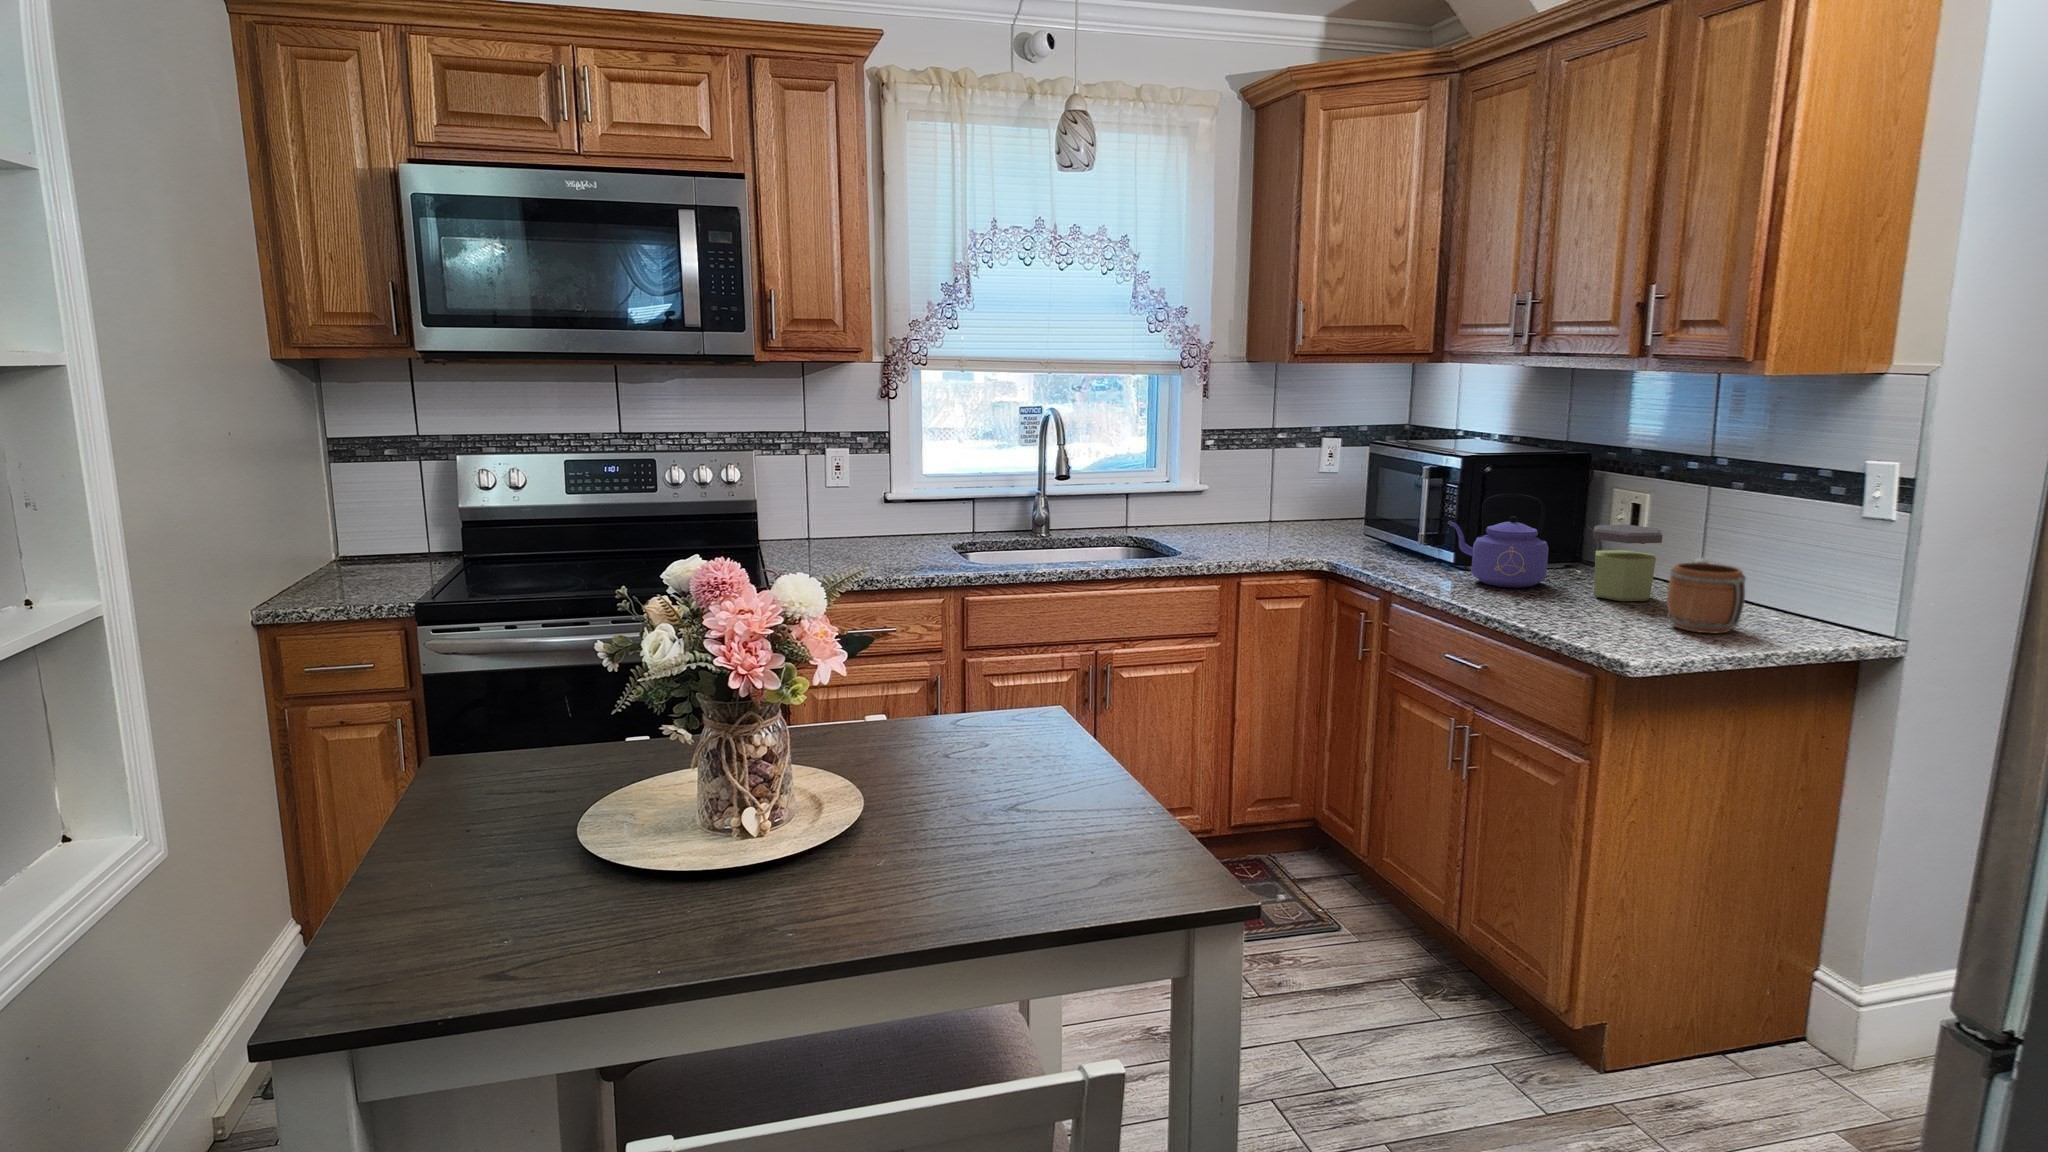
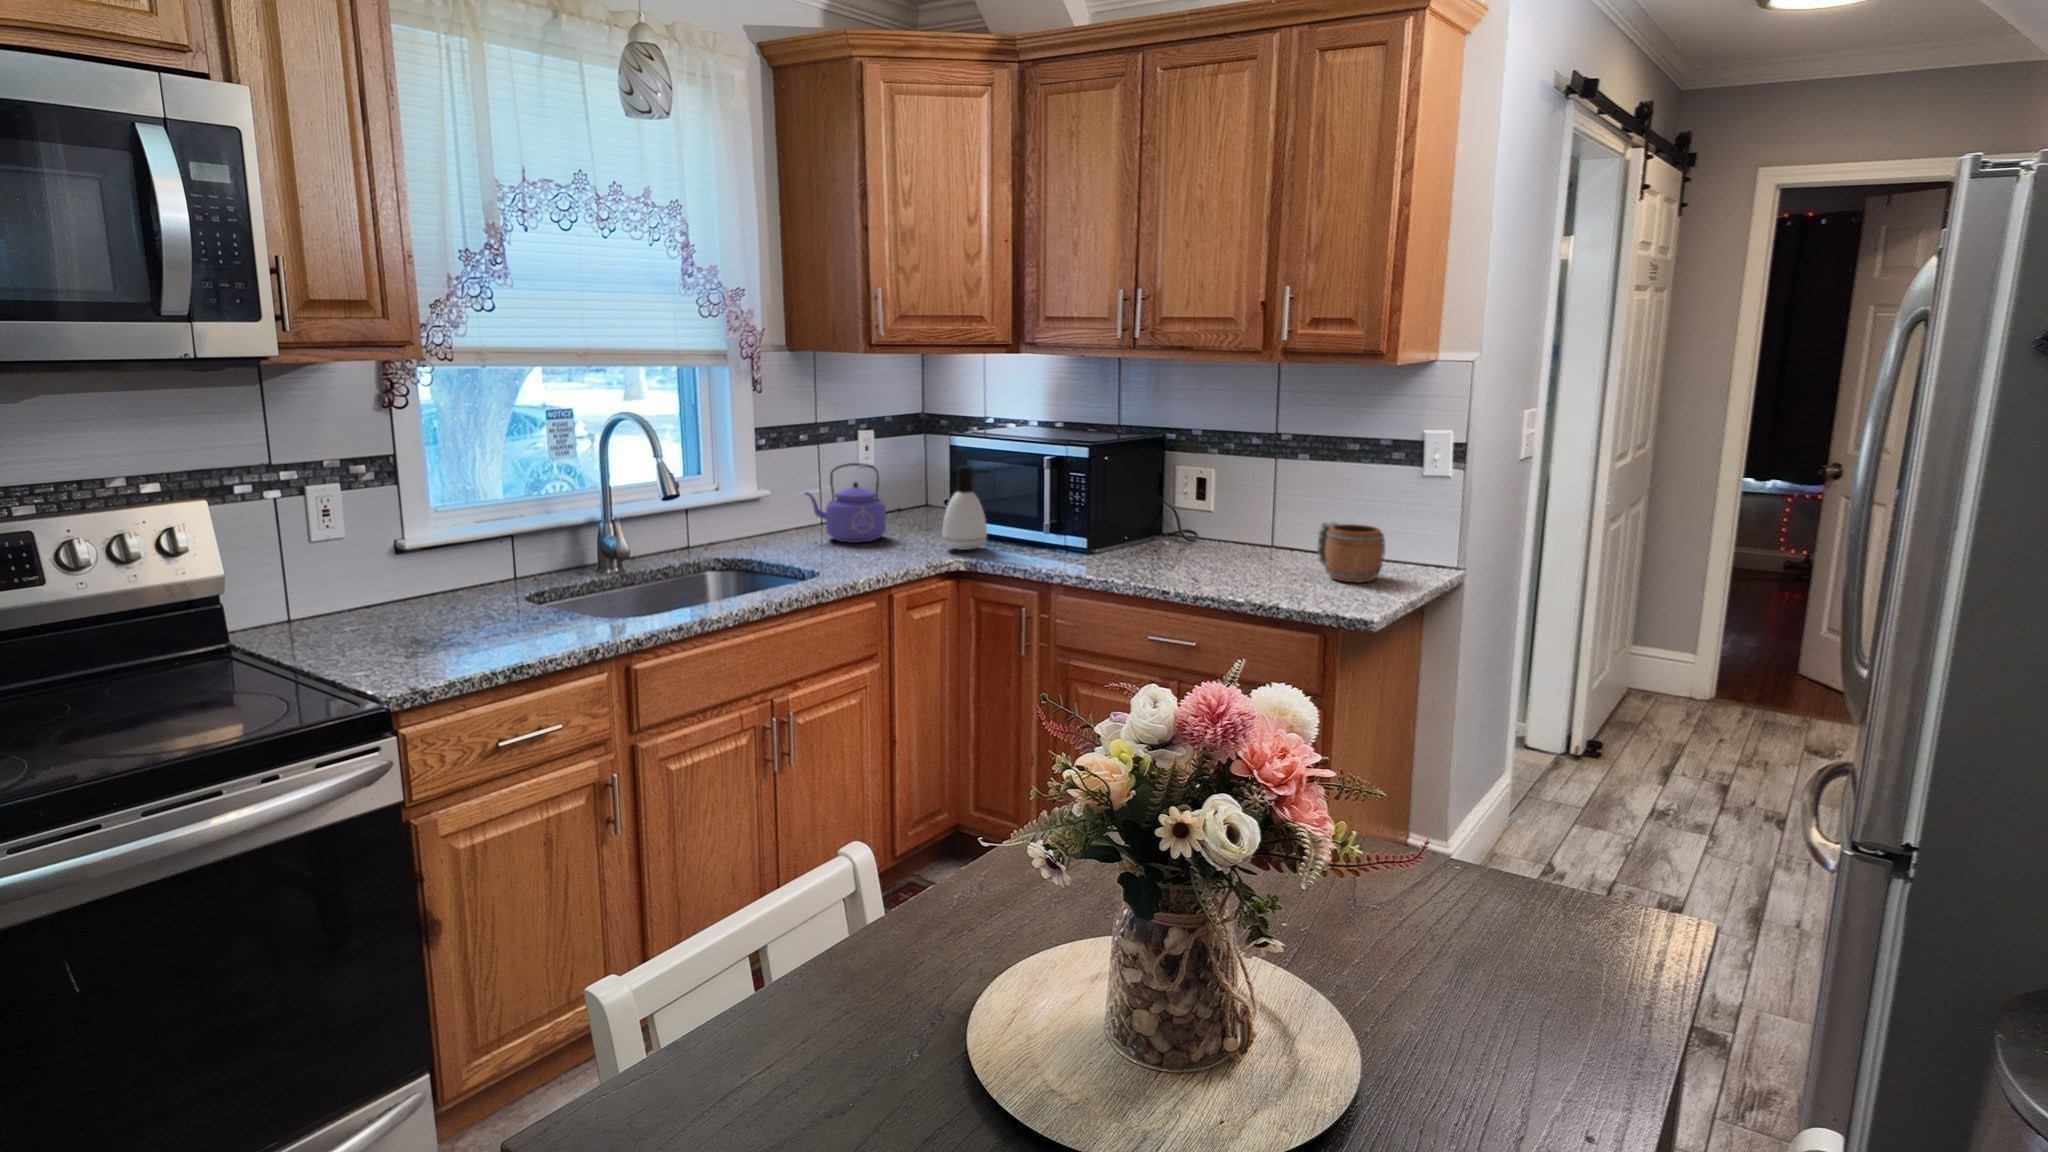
soap dispenser: none [1324,472,1372,555] -> present [942,466,988,550]
kettle: present [1450,494,1549,588] -> present [804,463,886,543]
jar: present [1594,525,1662,601] -> none [1219,496,1280,563]

